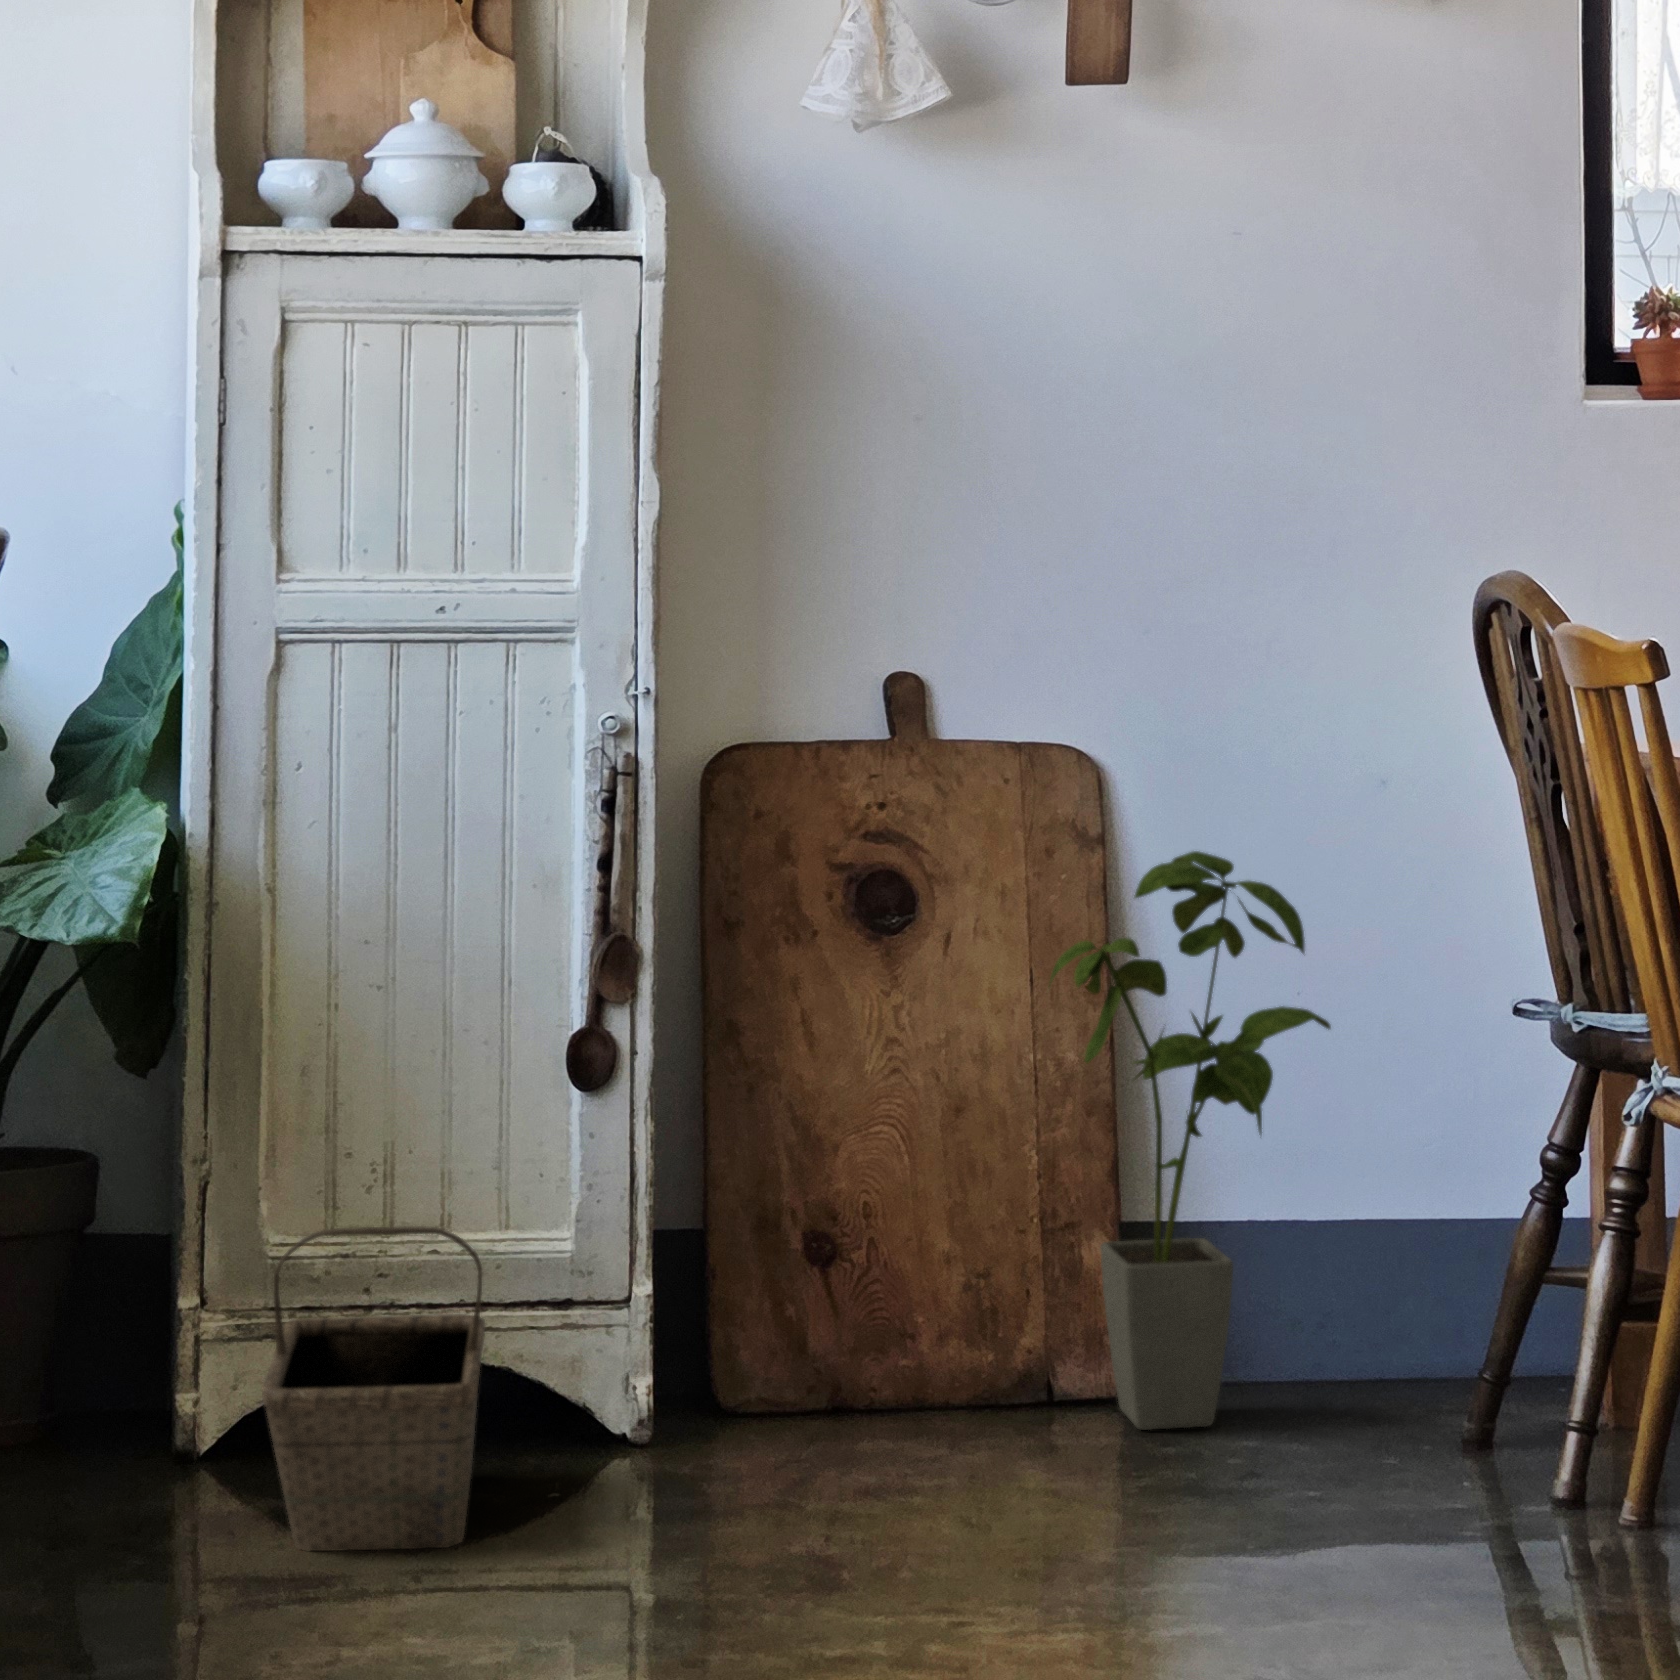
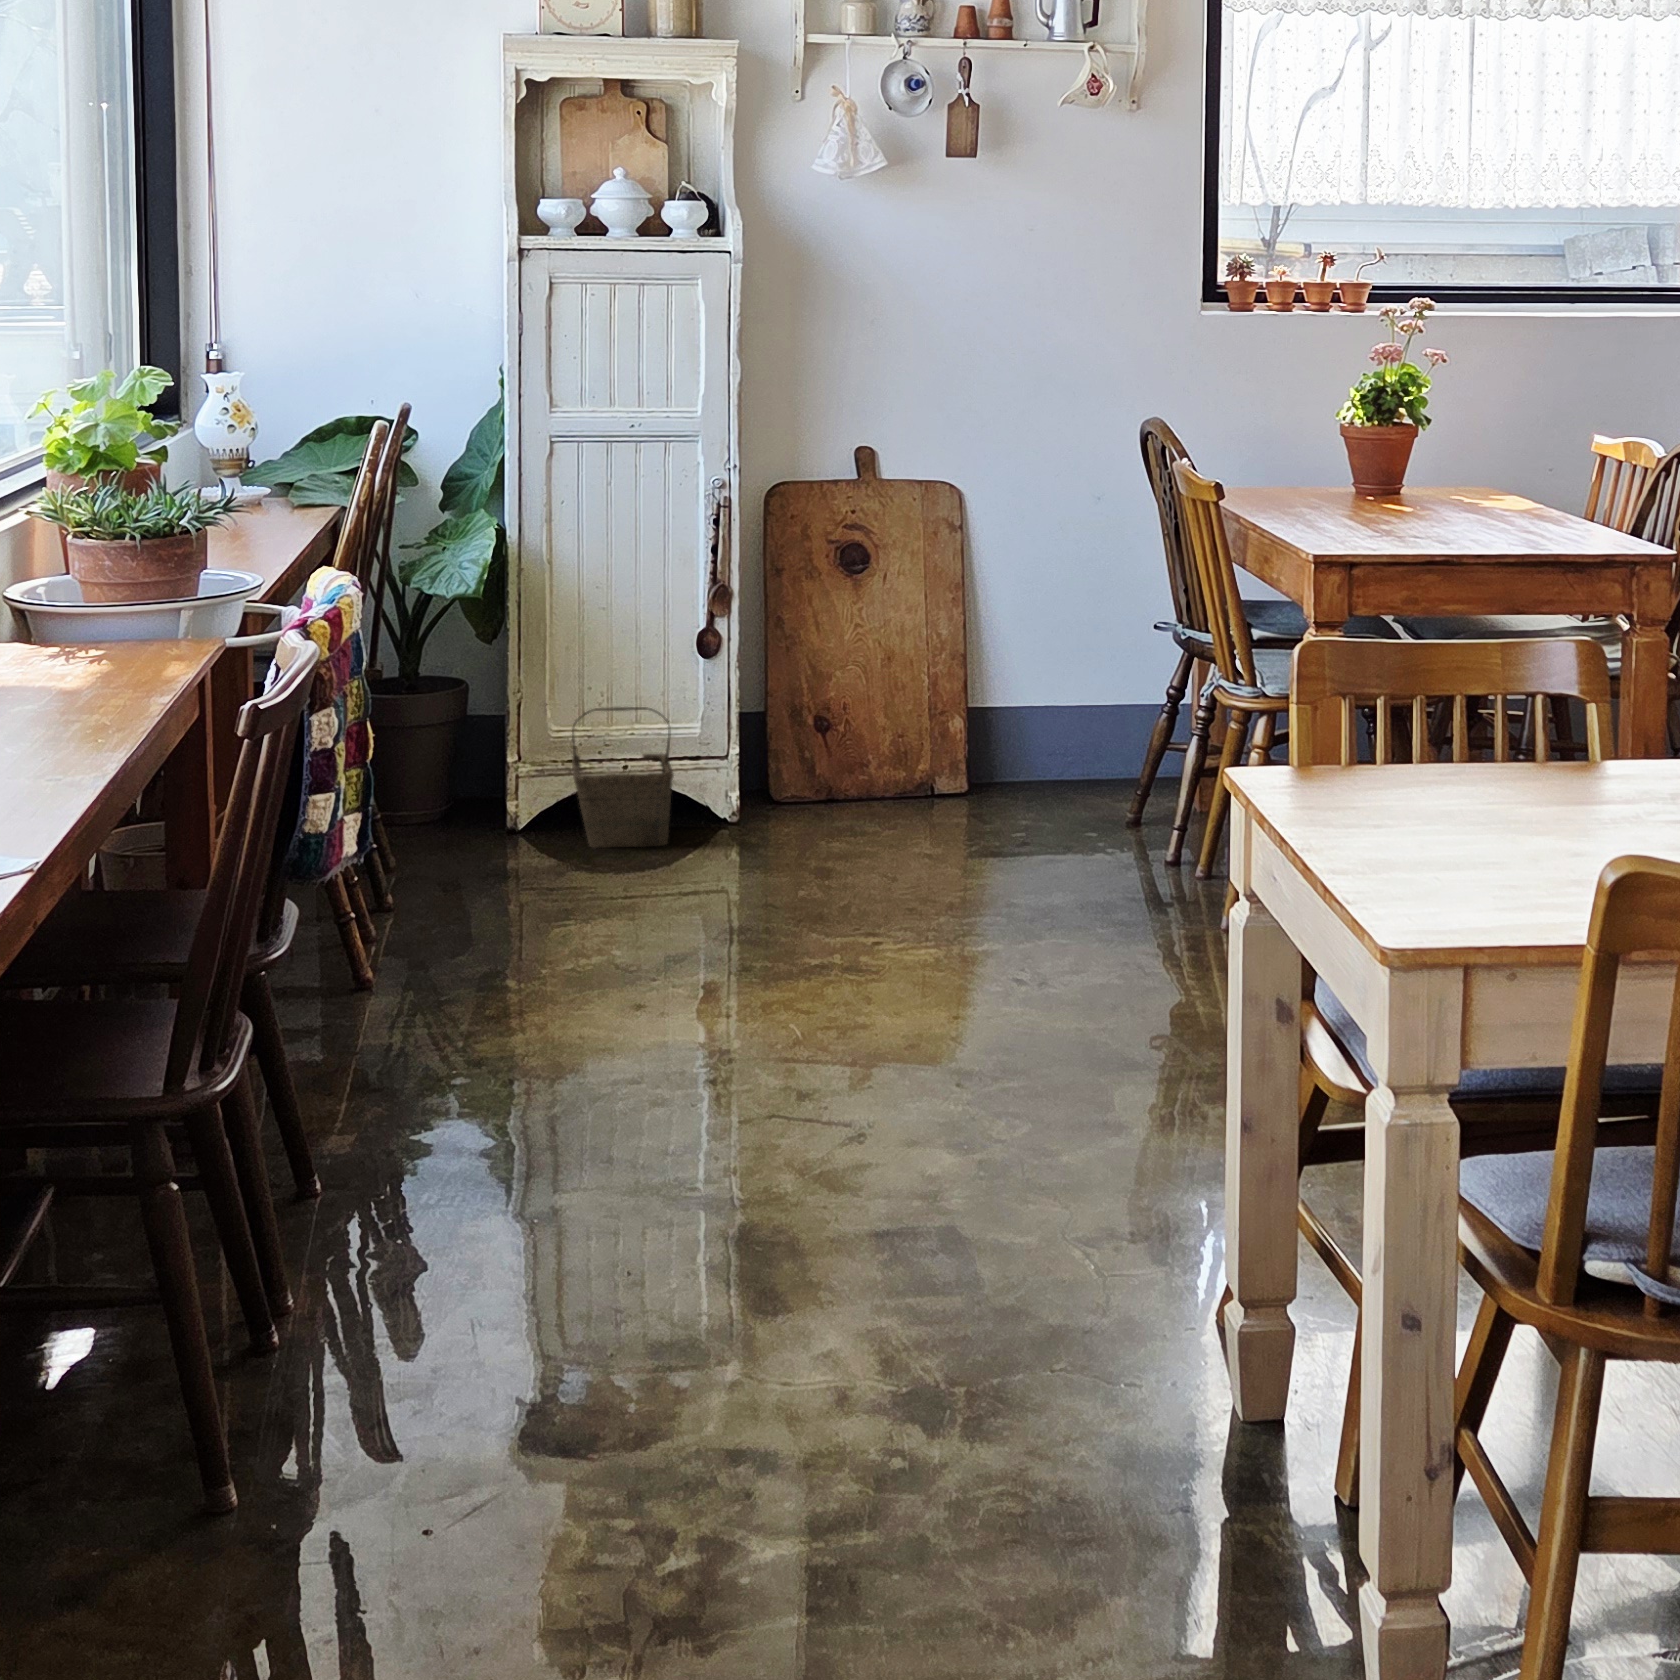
house plant: present [1048,851,1331,1430] -> none [933,539,1071,811]

